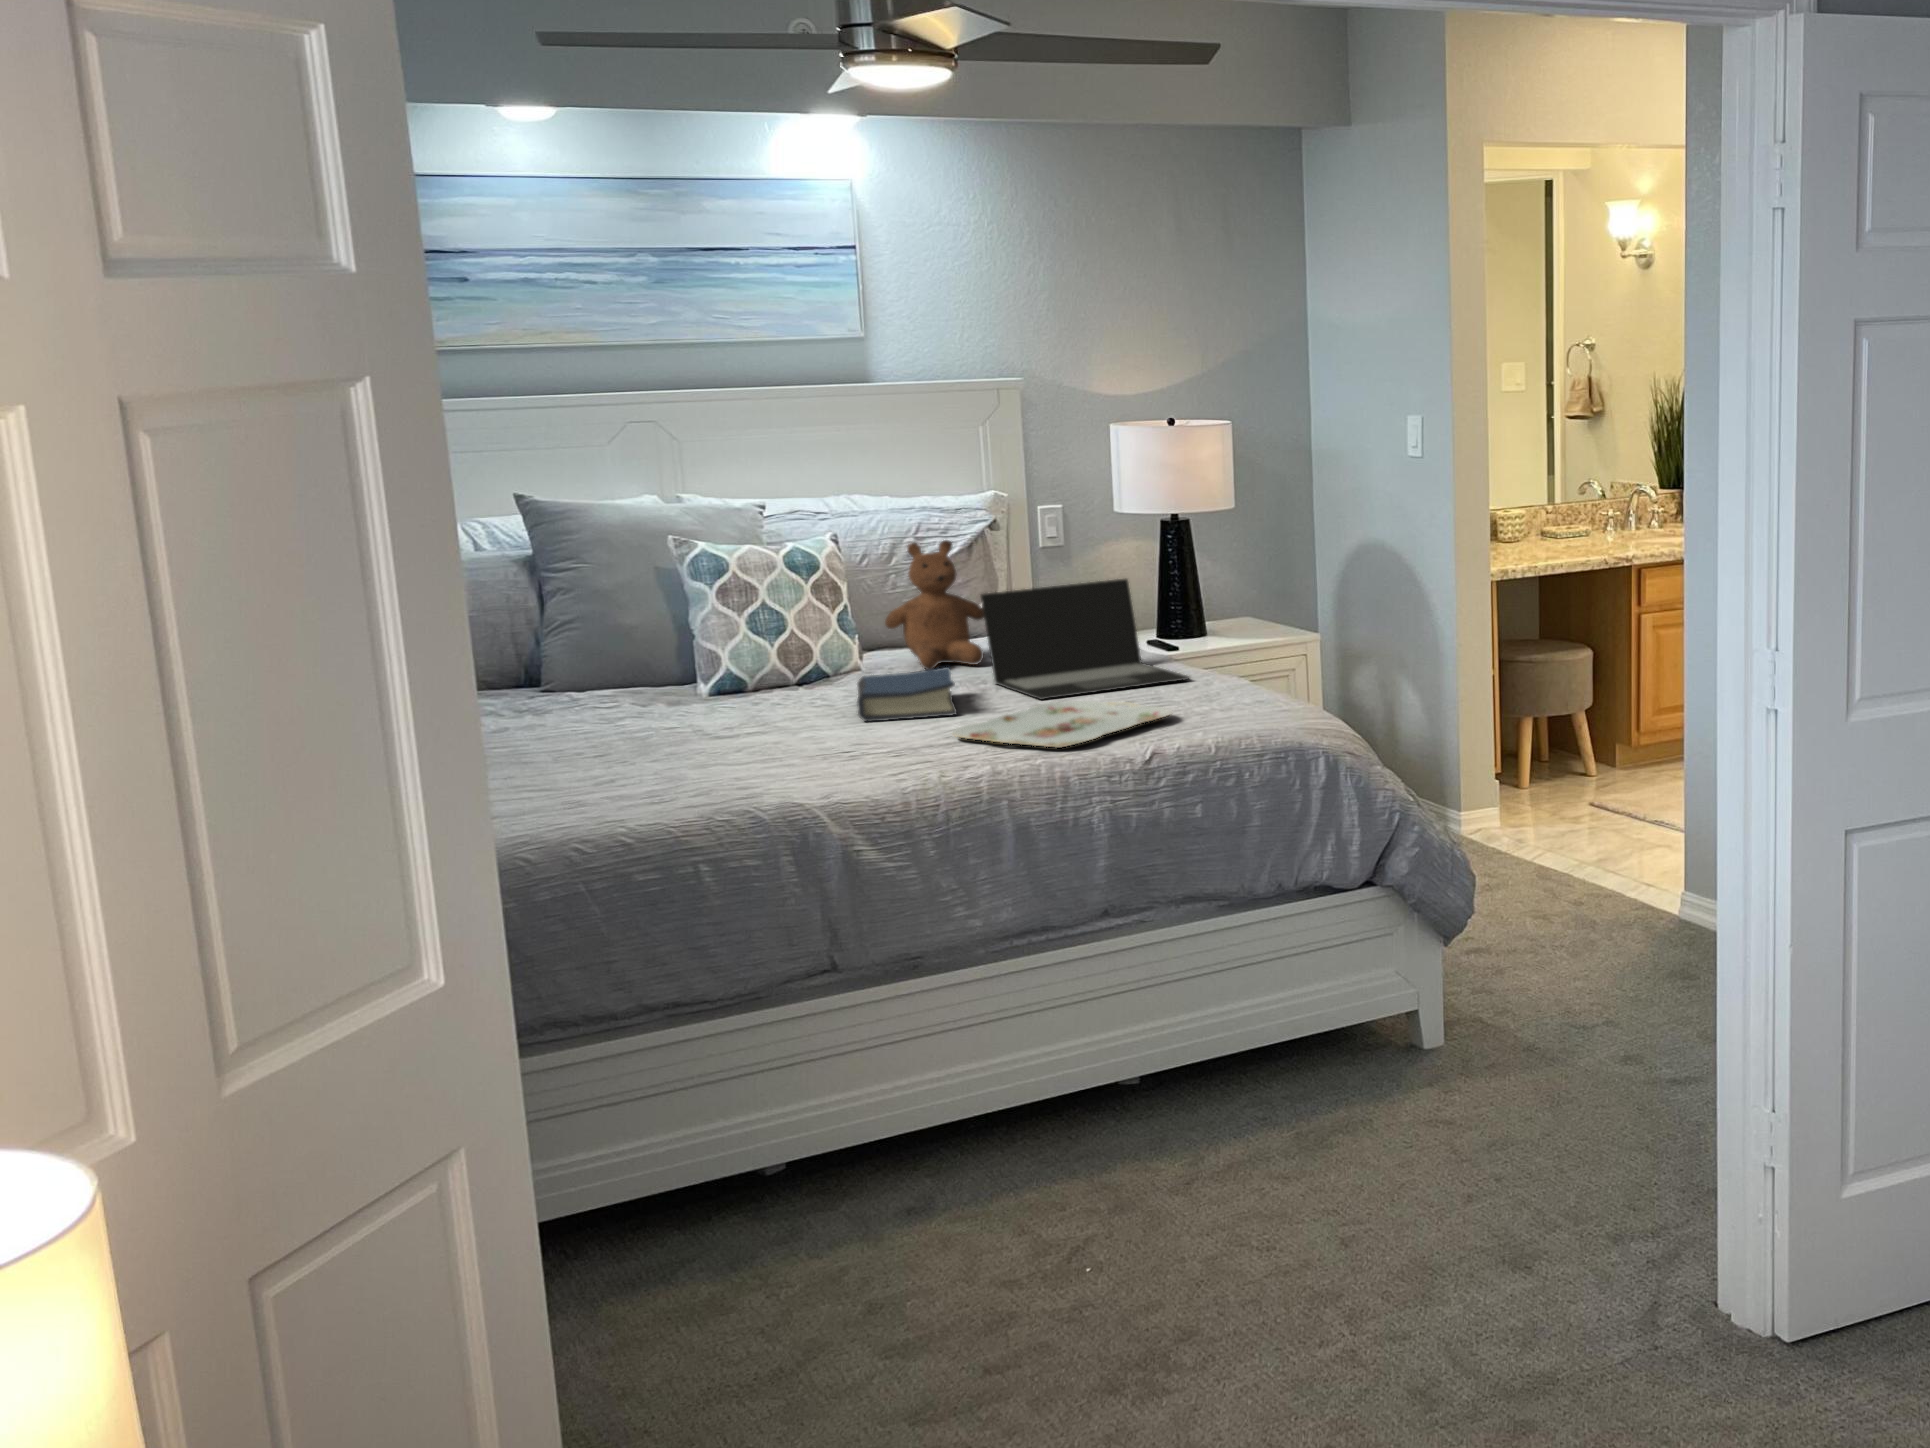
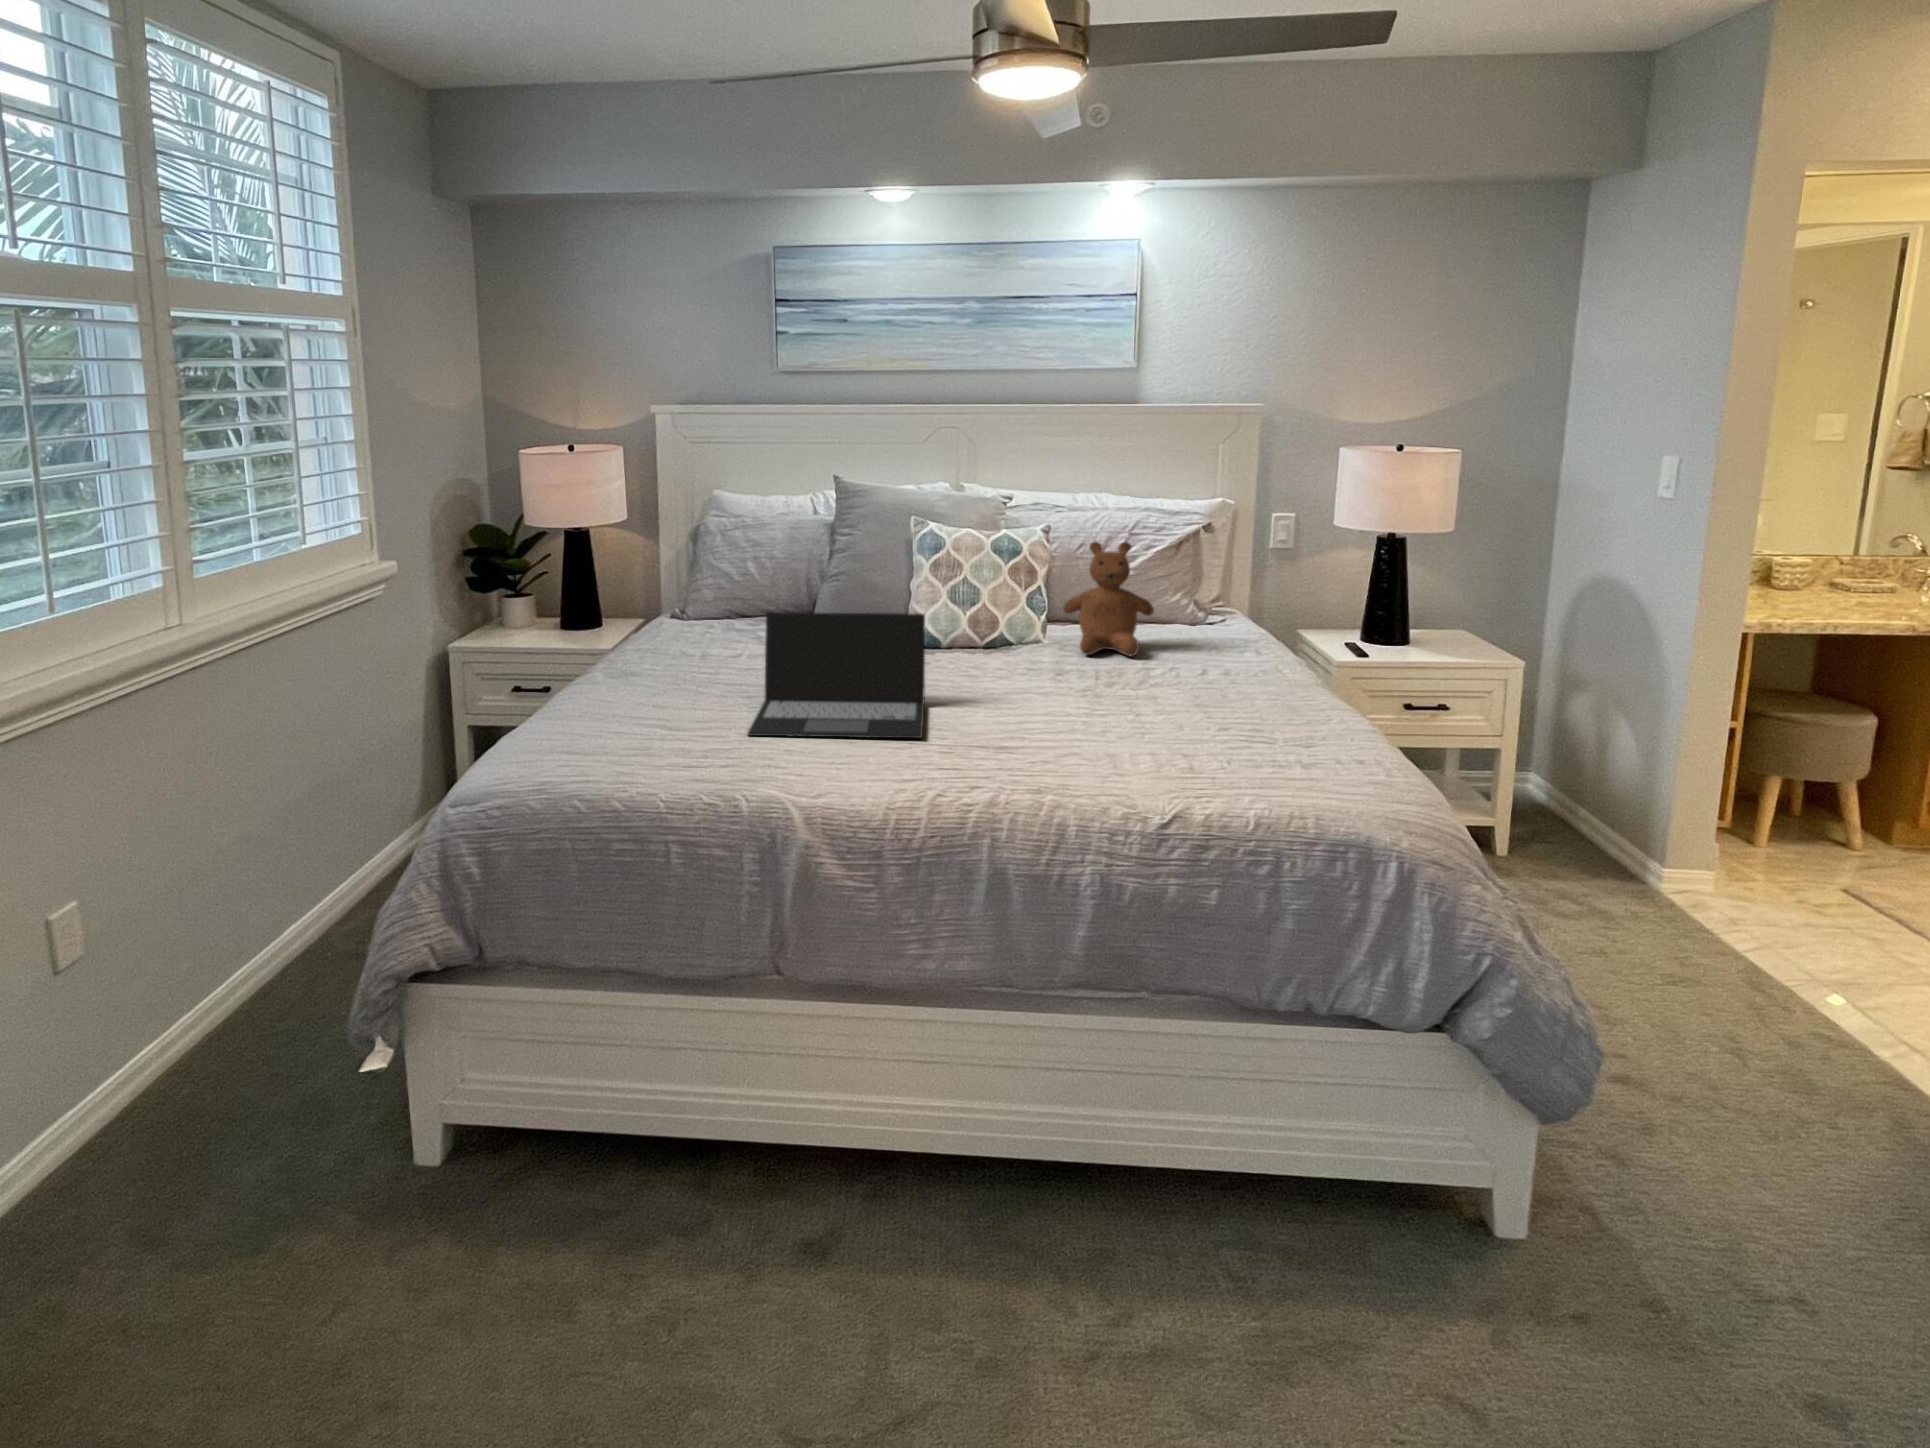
laptop: present [981,579,1190,700] -> present [748,612,925,738]
hardback book: present [857,667,957,722] -> none [961,659,1073,716]
serving tray: present [953,701,1172,748] -> none [1007,720,1242,785]

